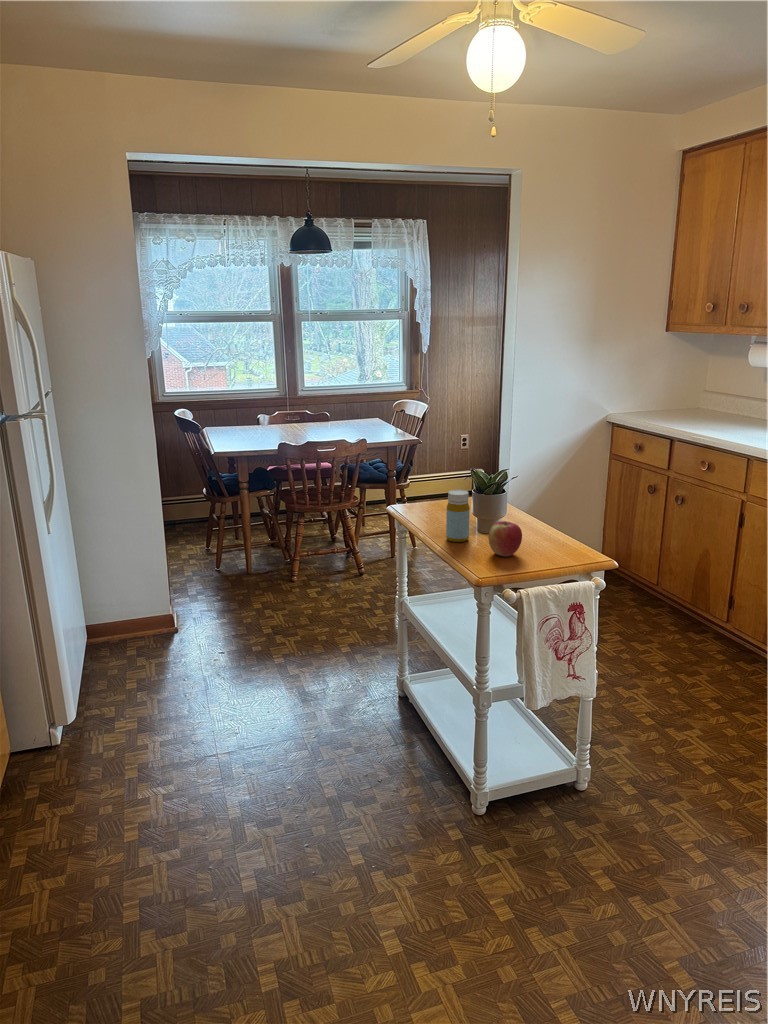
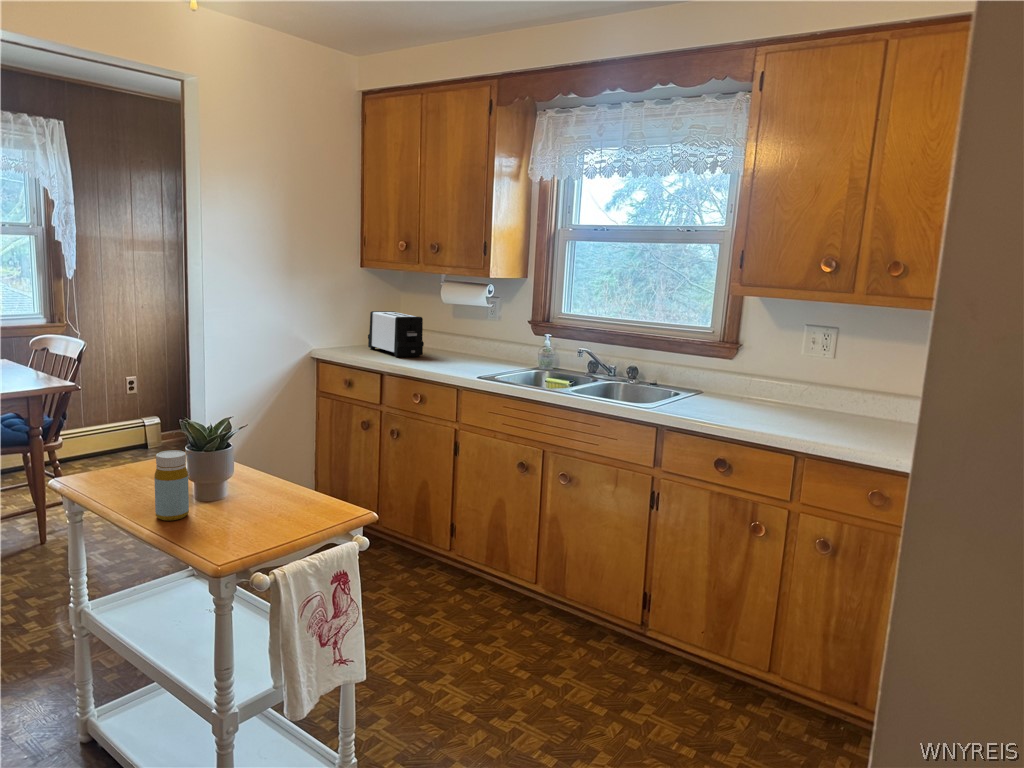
toaster: none [666,376,725,423] -> present [368,311,424,357]
apple: present [489,521,522,557] -> none [221,485,266,530]

